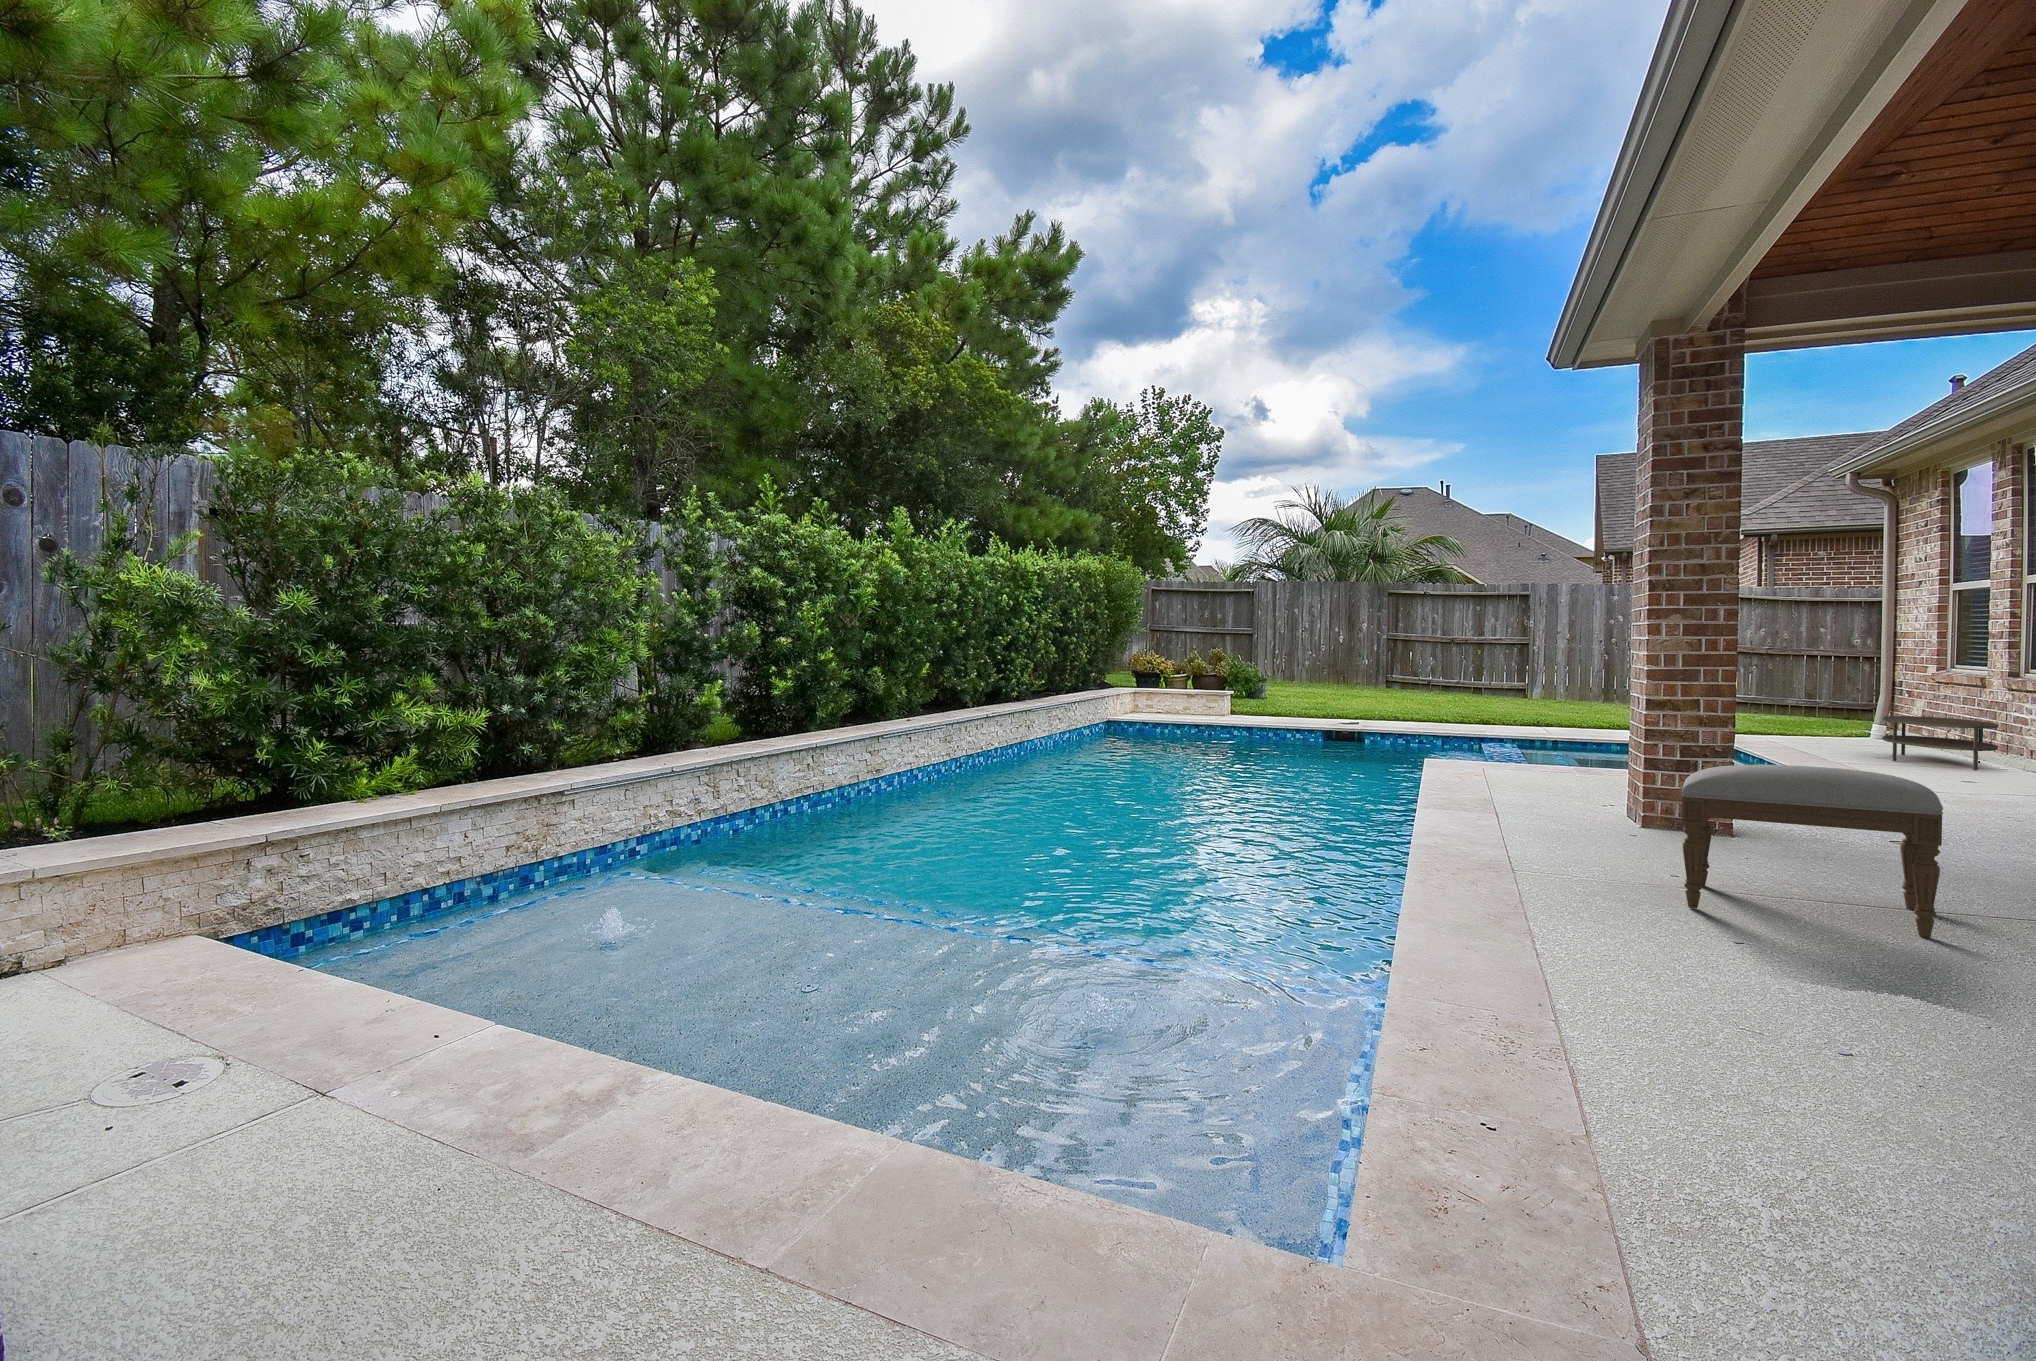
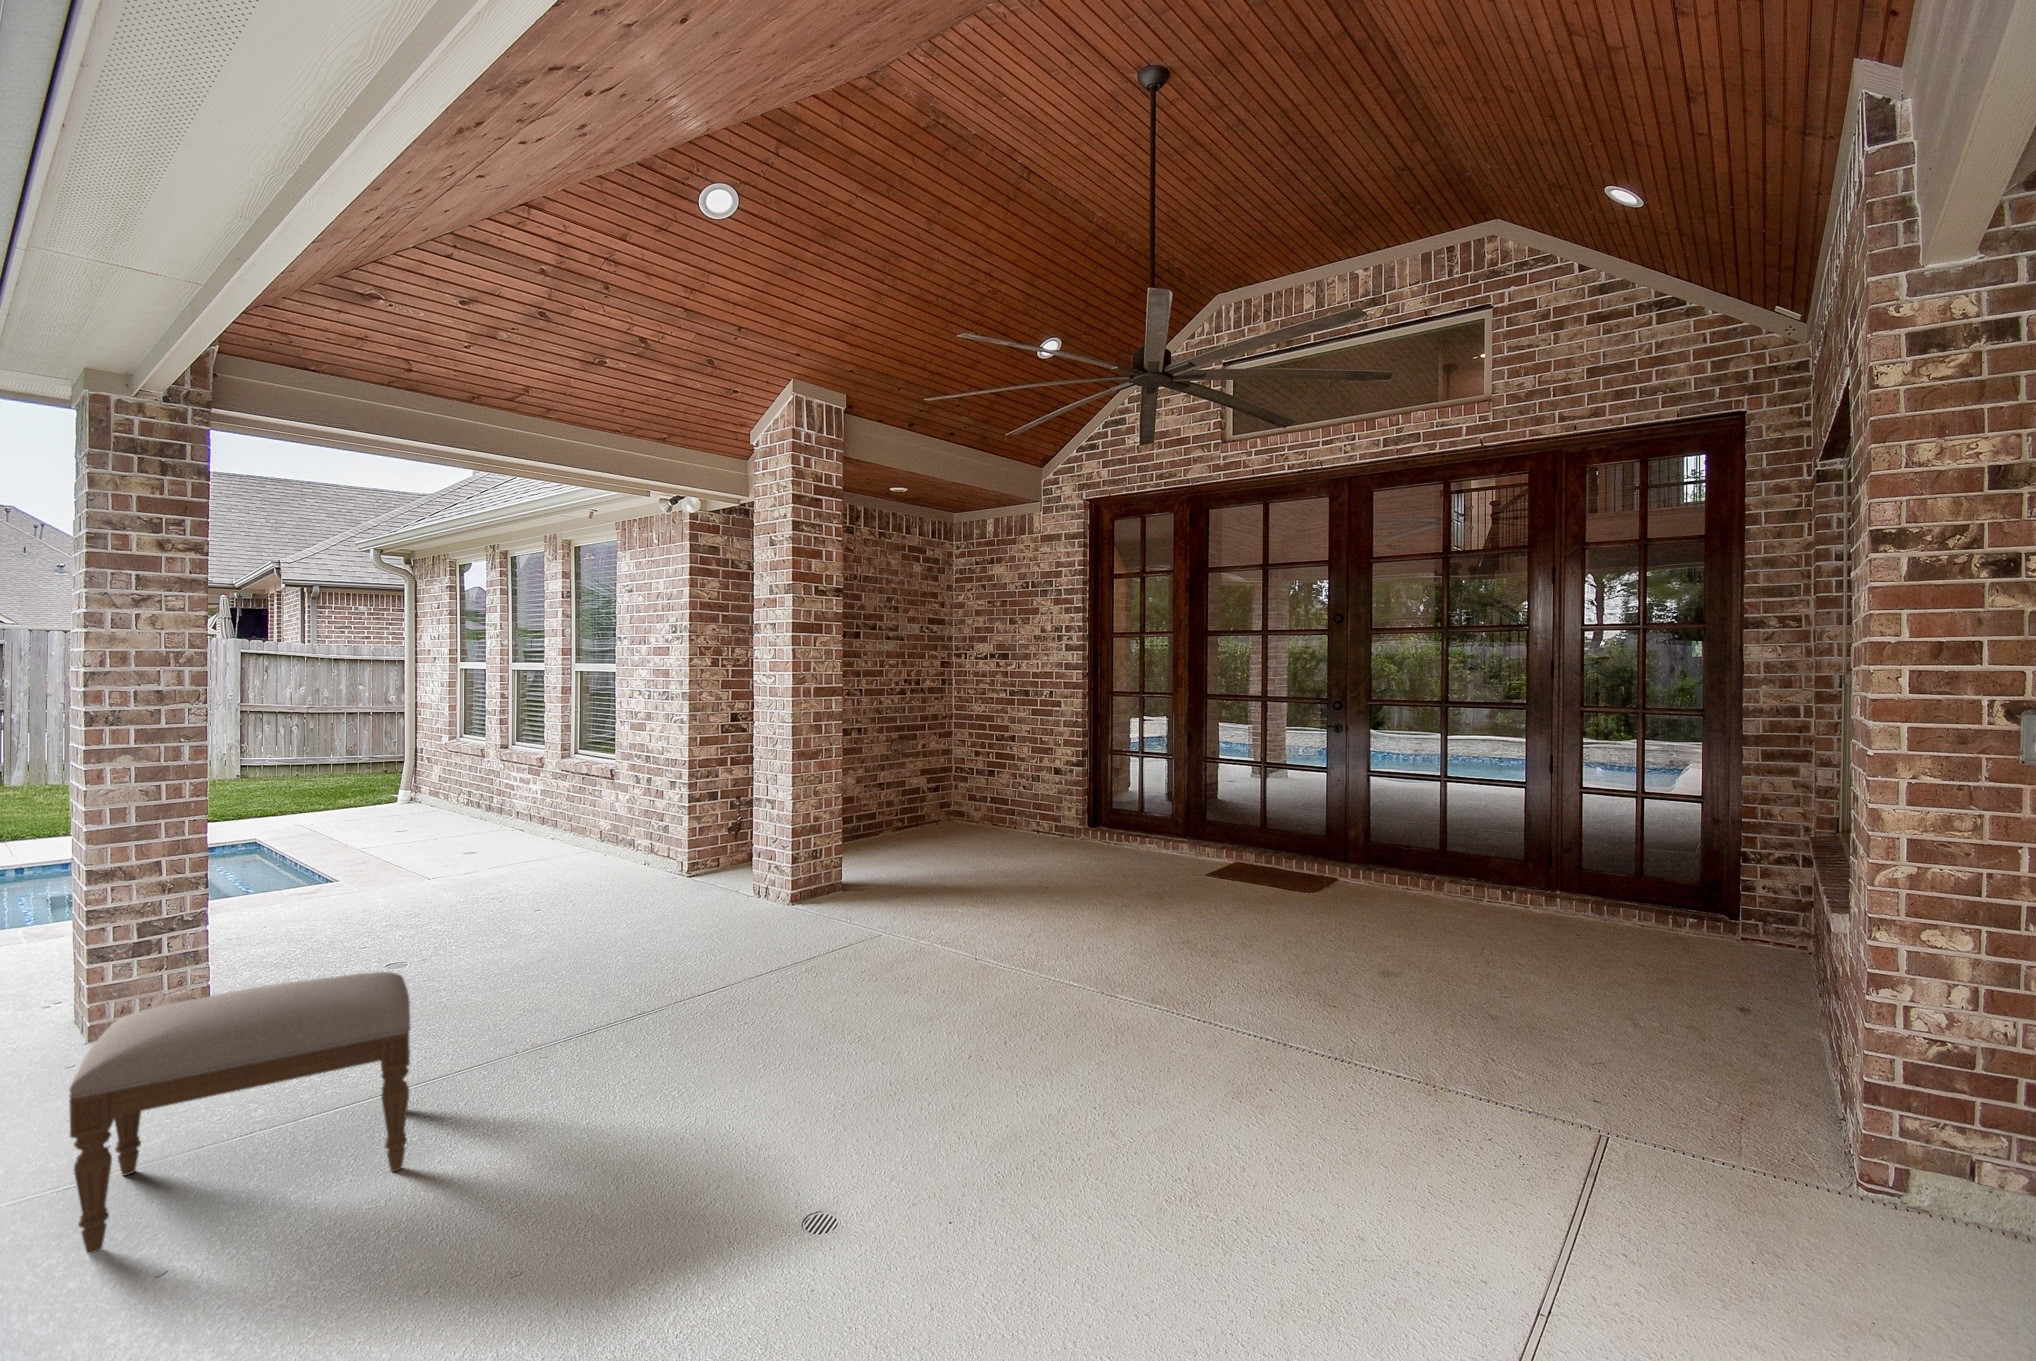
coffee table: present [1882,716,1998,770] -> none [405,783,494,834]

